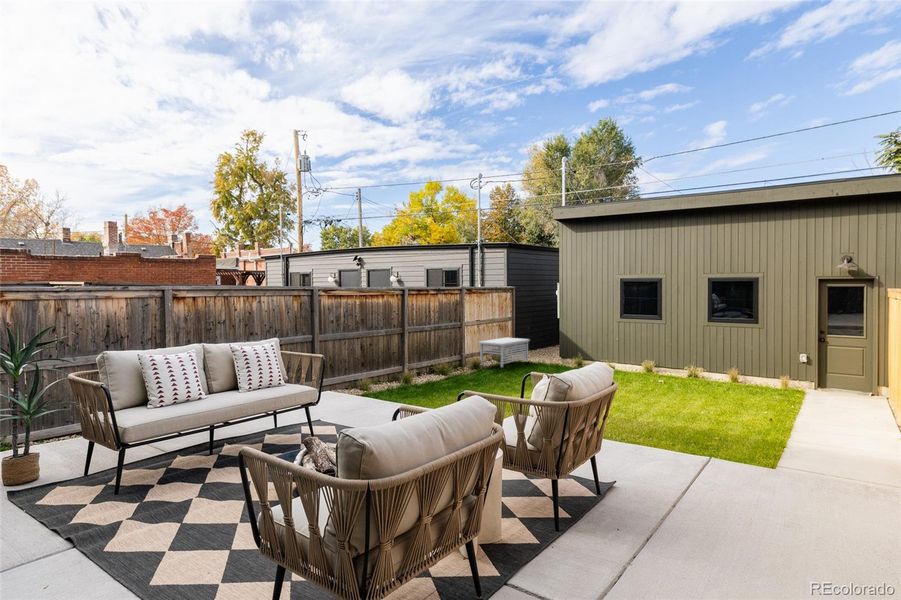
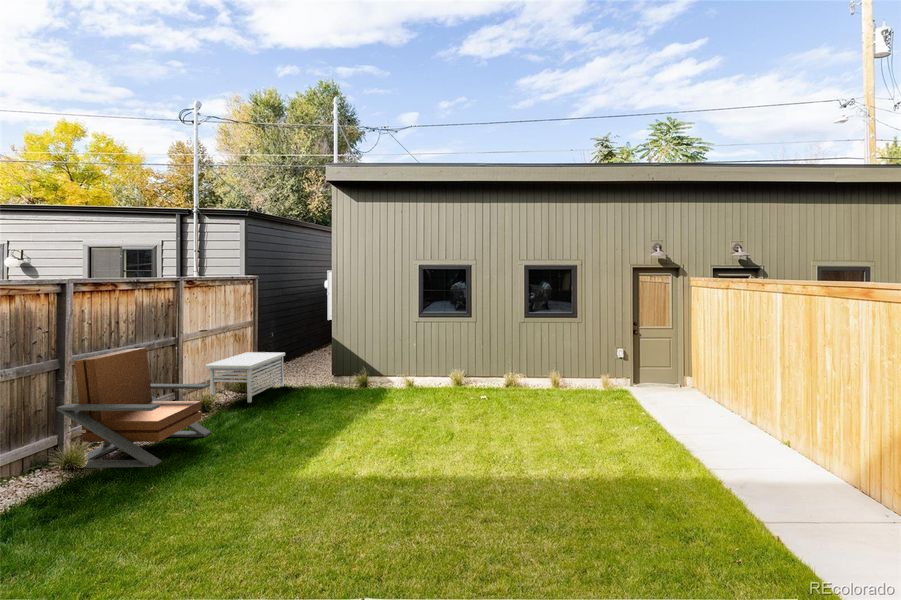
lounge chair: none [402,326,473,386] -> present [57,348,210,468]

